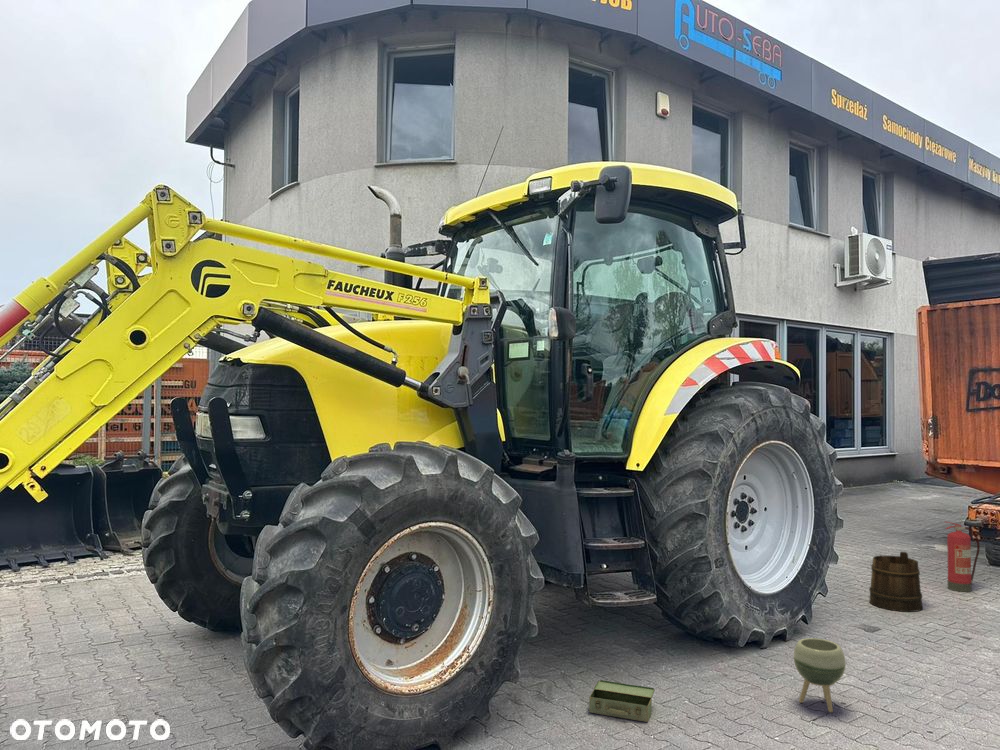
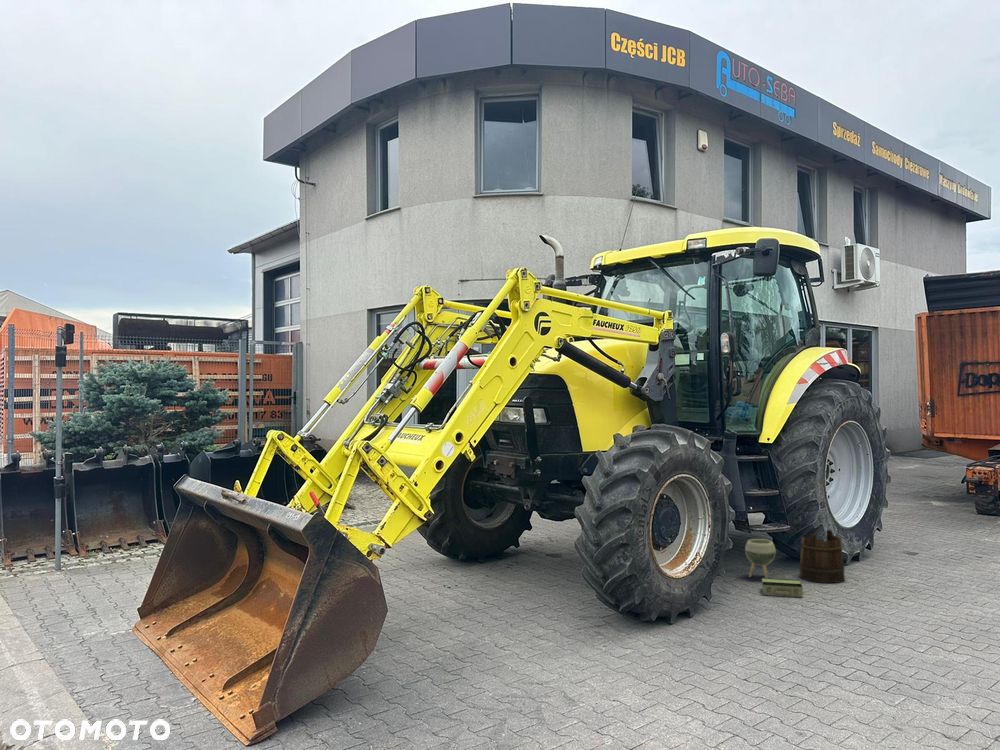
fire extinguisher: present [946,522,980,592] -> none [952,479,977,530]
bucket: present [869,552,922,612] -> present [799,530,845,583]
planter: present [794,638,846,712] -> present [745,539,776,578]

